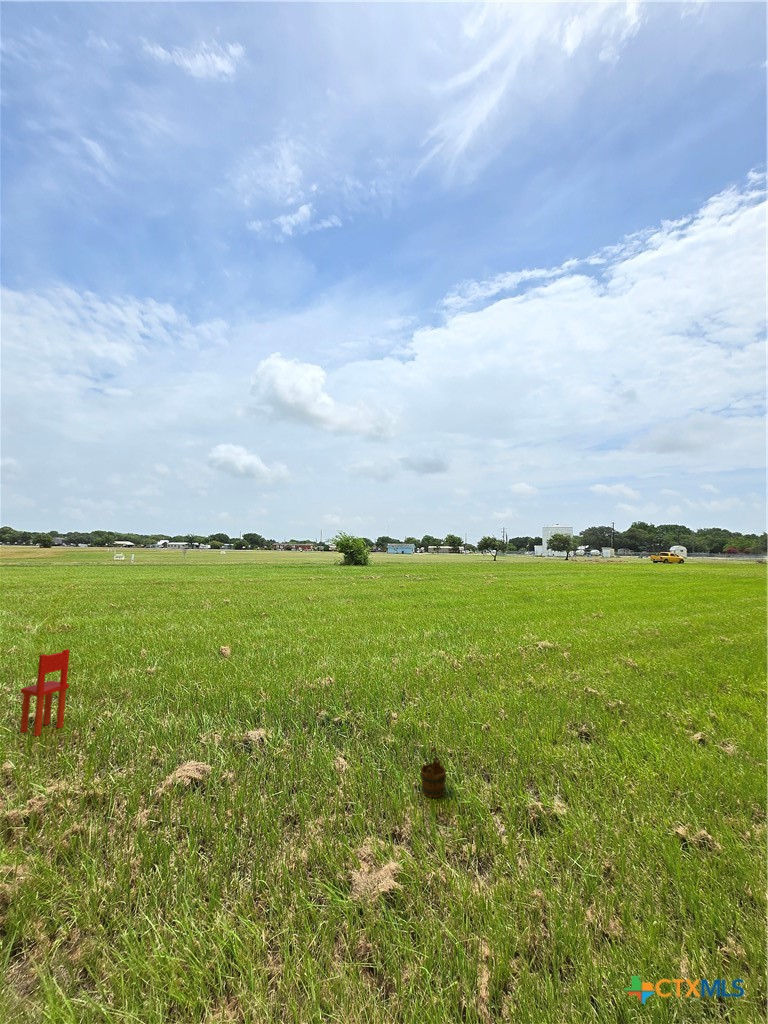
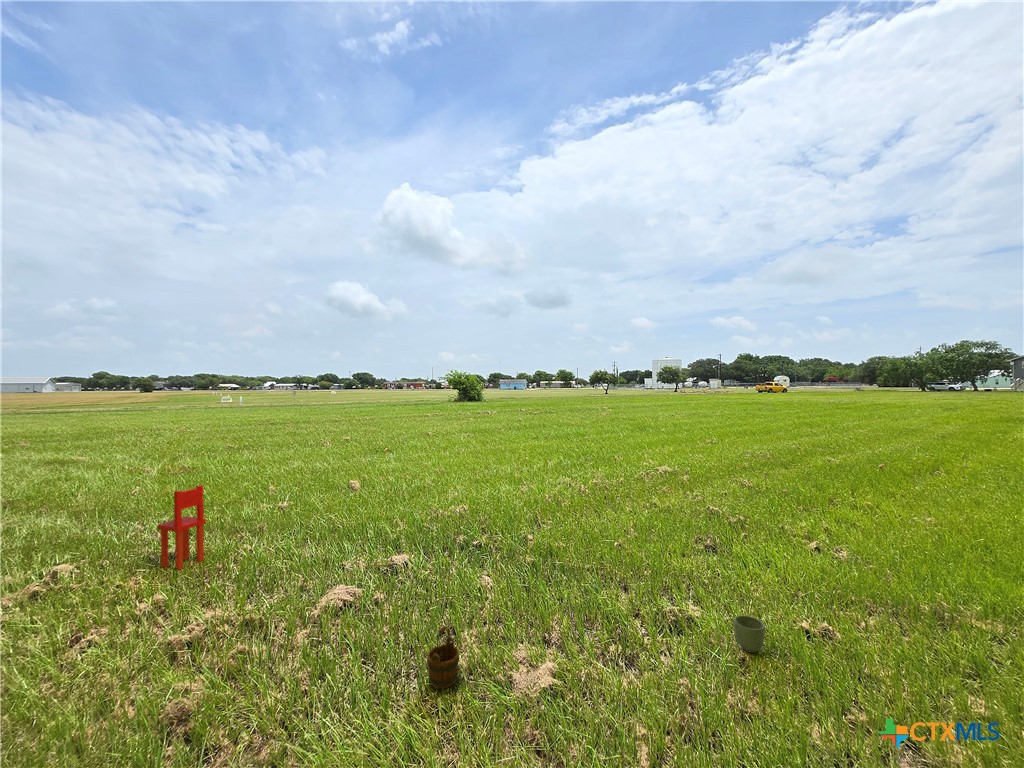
wooden bucket: present [421,747,446,798] -> present [427,626,459,689]
planter: none [599,817,632,862] -> present [734,615,765,653]

